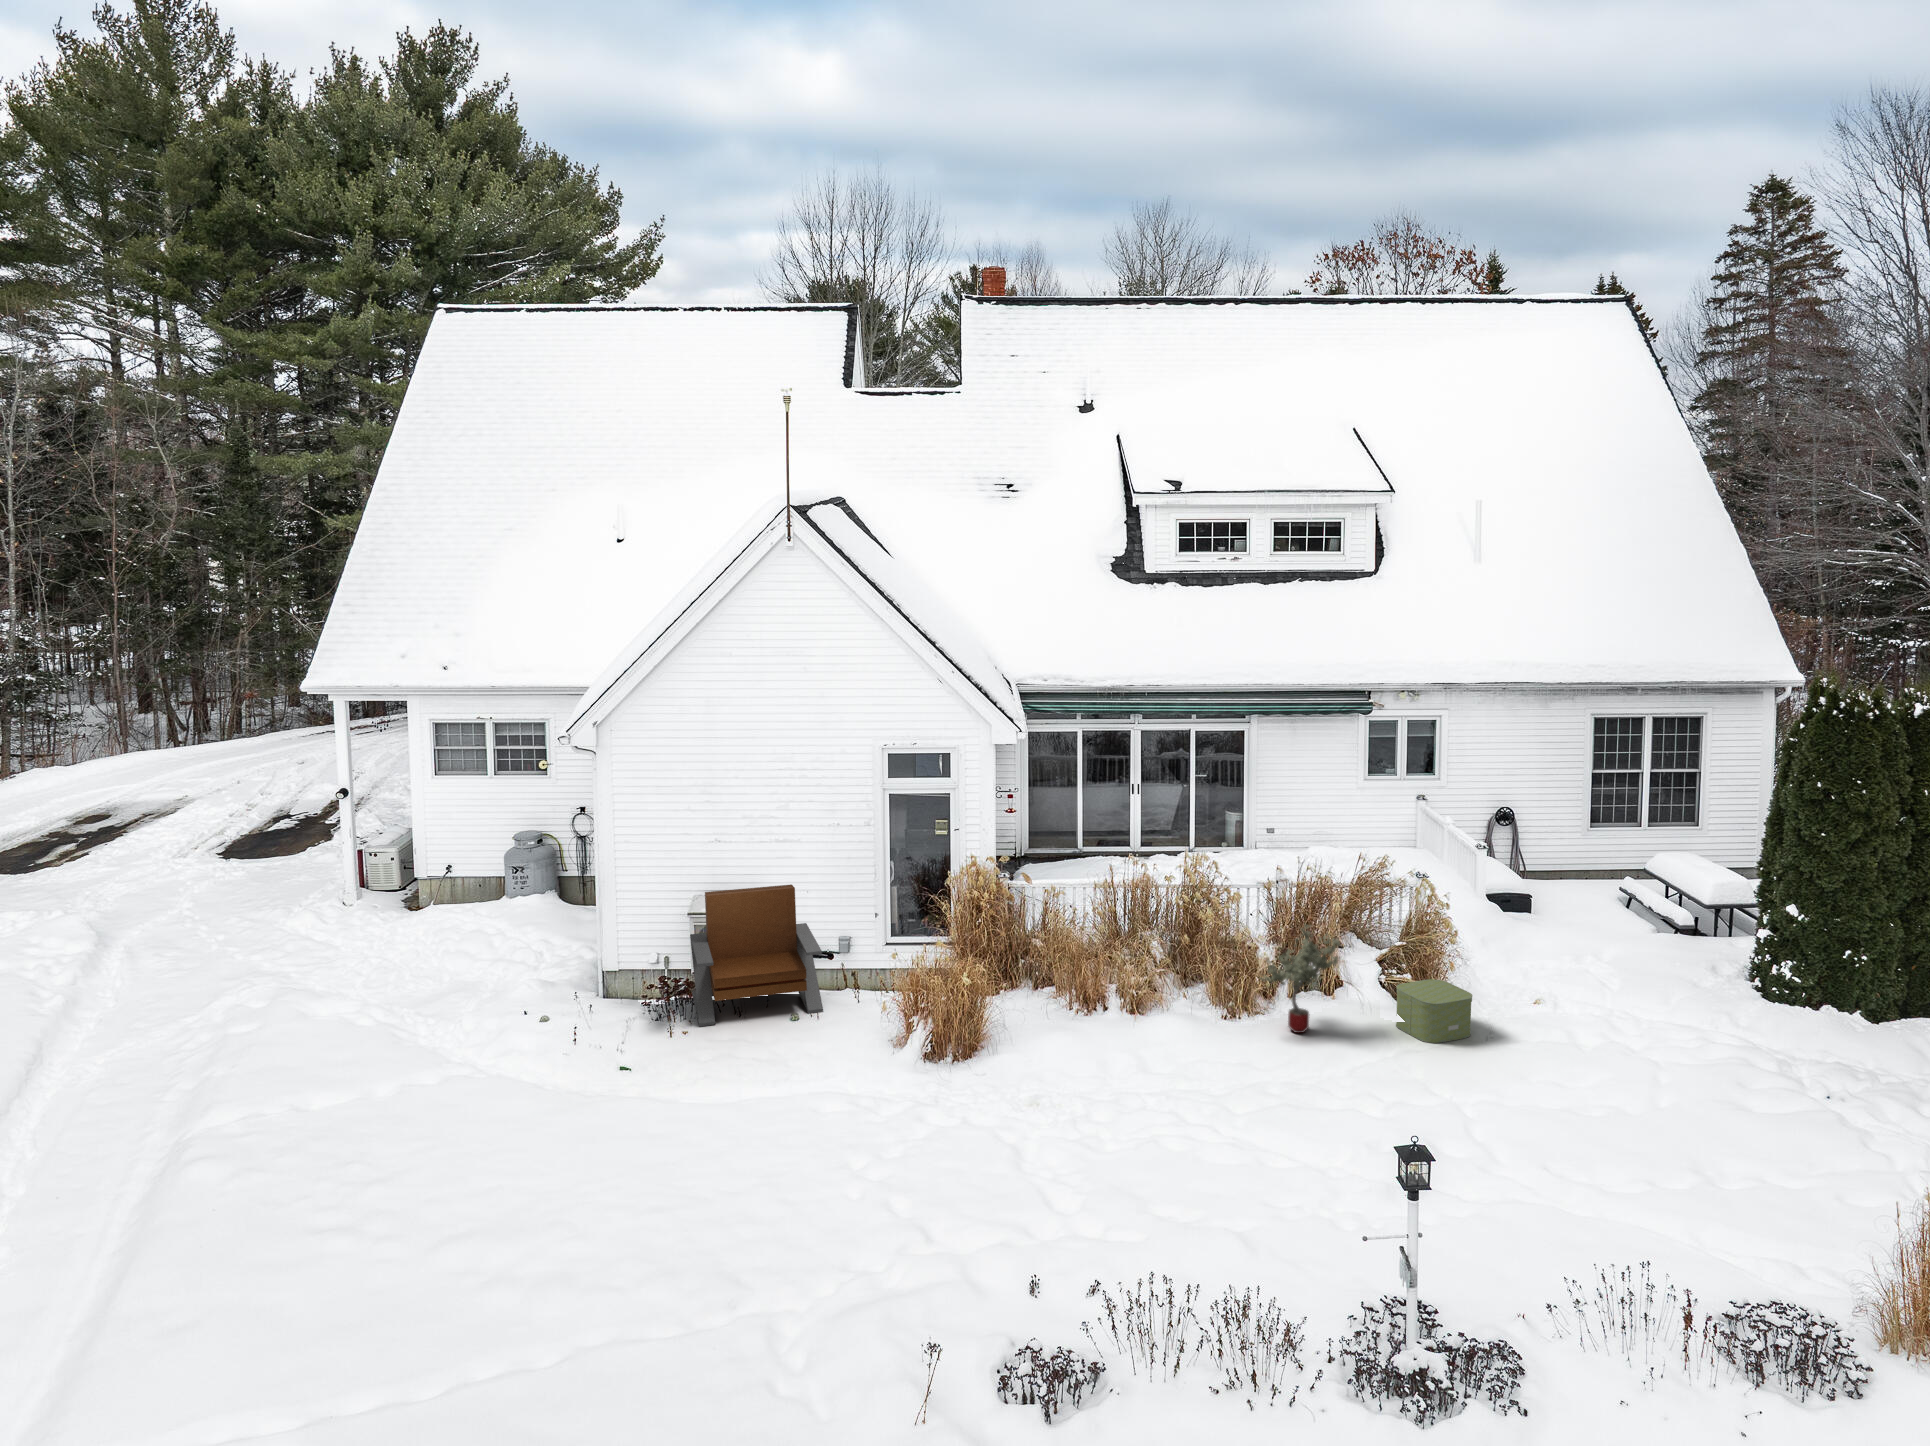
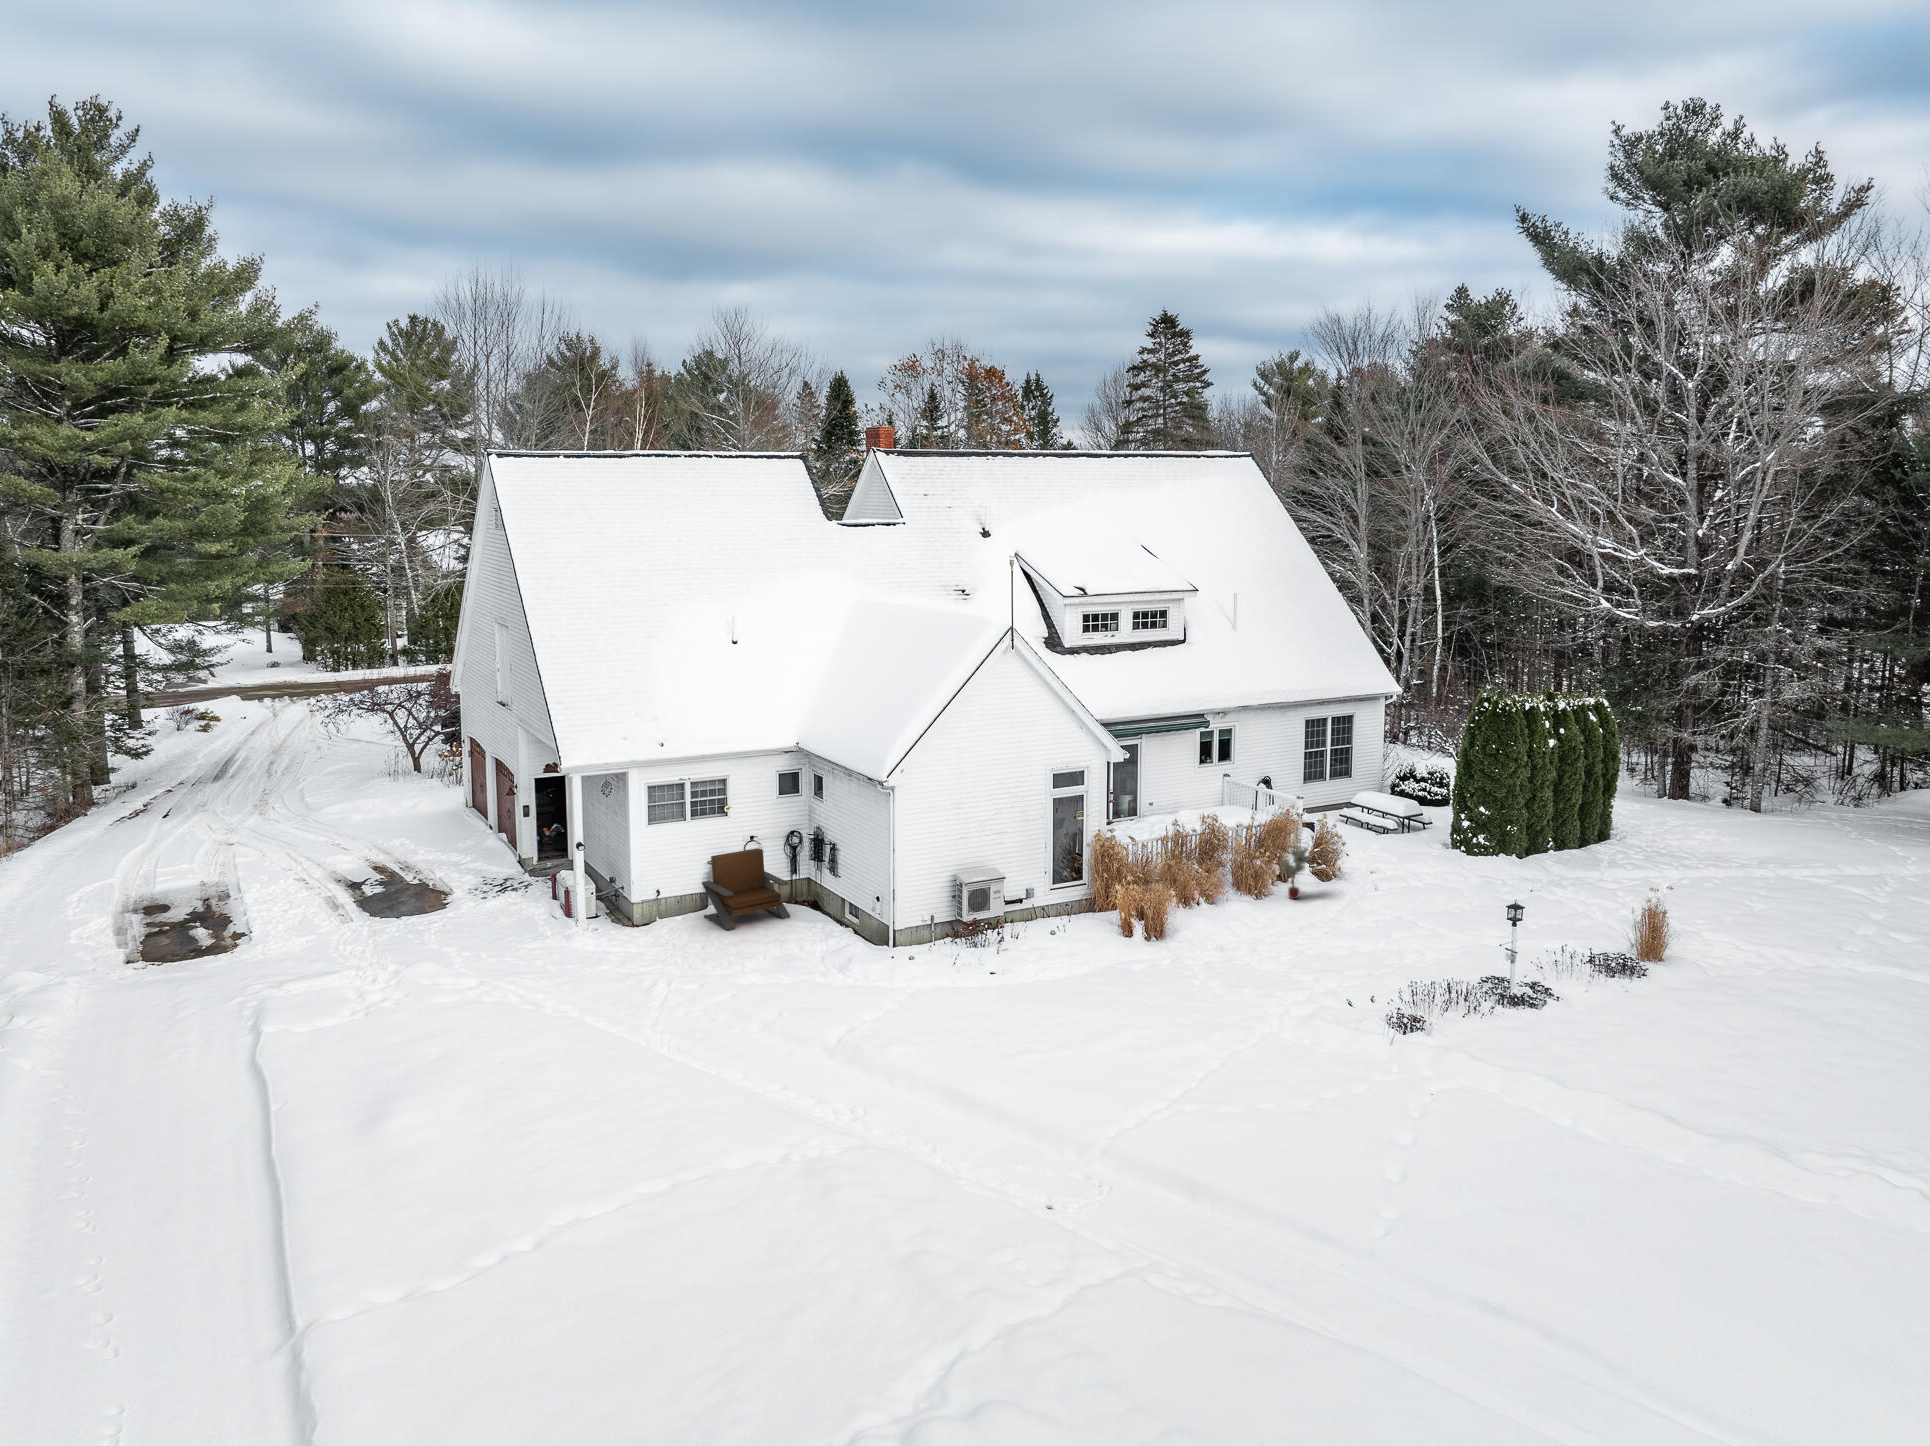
lounge chair: present [690,884,823,1026] -> present [702,848,790,931]
storage box: present [1396,979,1472,1043] -> none [1327,863,1365,893]

